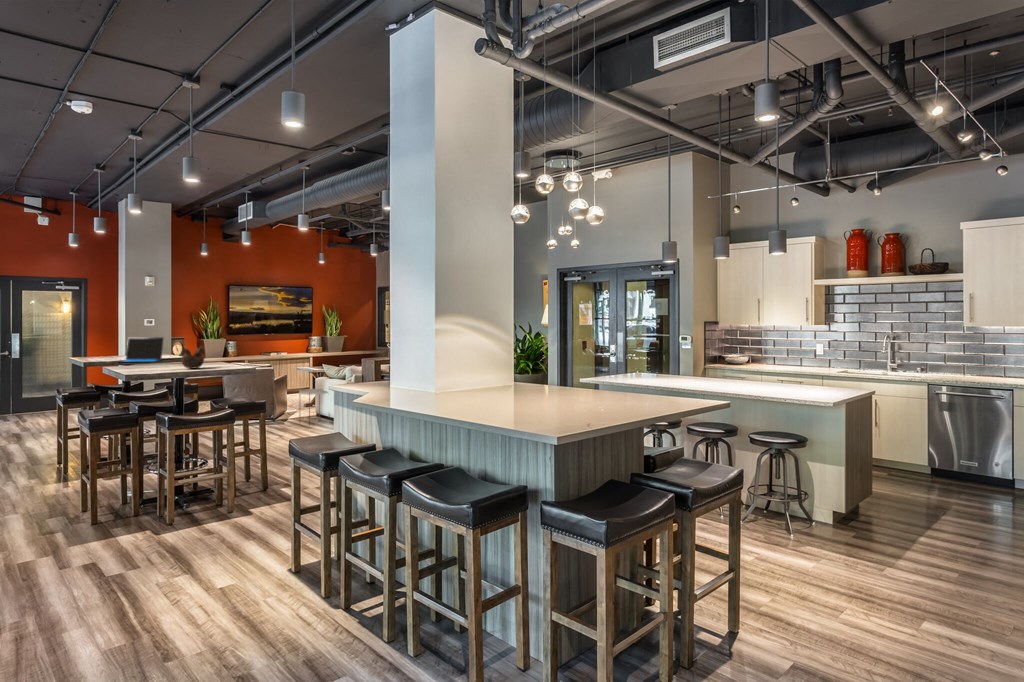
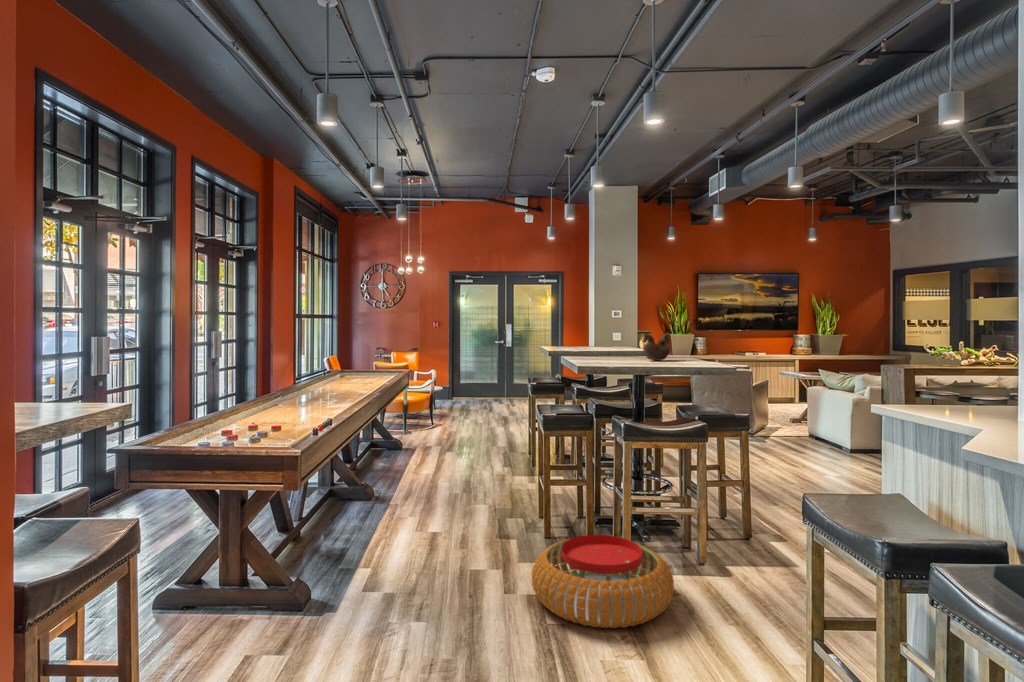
laptop: present [118,337,163,362] -> none [583,326,629,354]
side table: present [299,389,328,424] -> none [784,399,828,448]
pouf: none [88,503,211,568] -> present [532,535,674,628]

